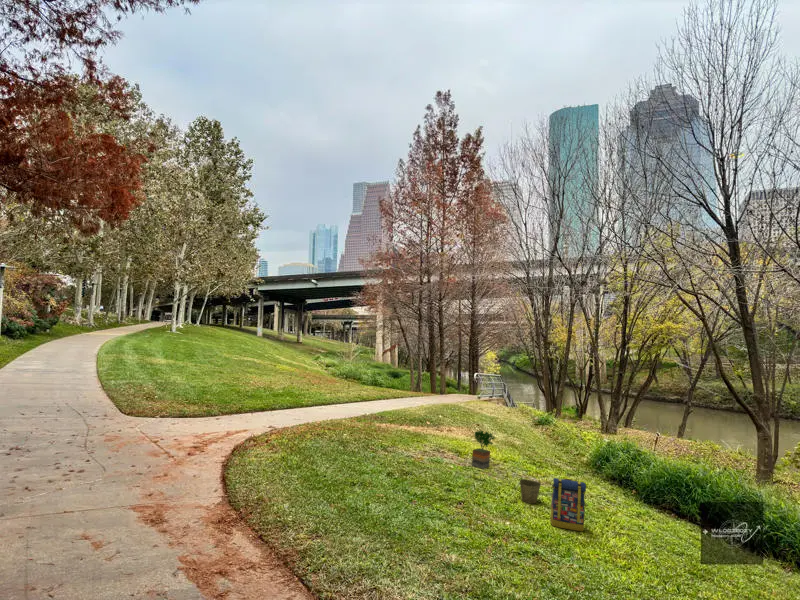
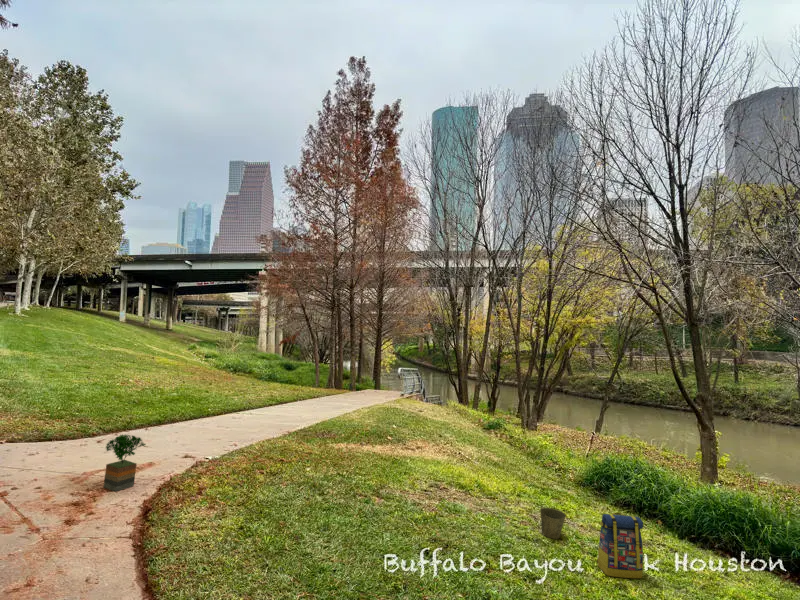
potted tree: present [472,430,495,469] -> present [103,435,146,492]

